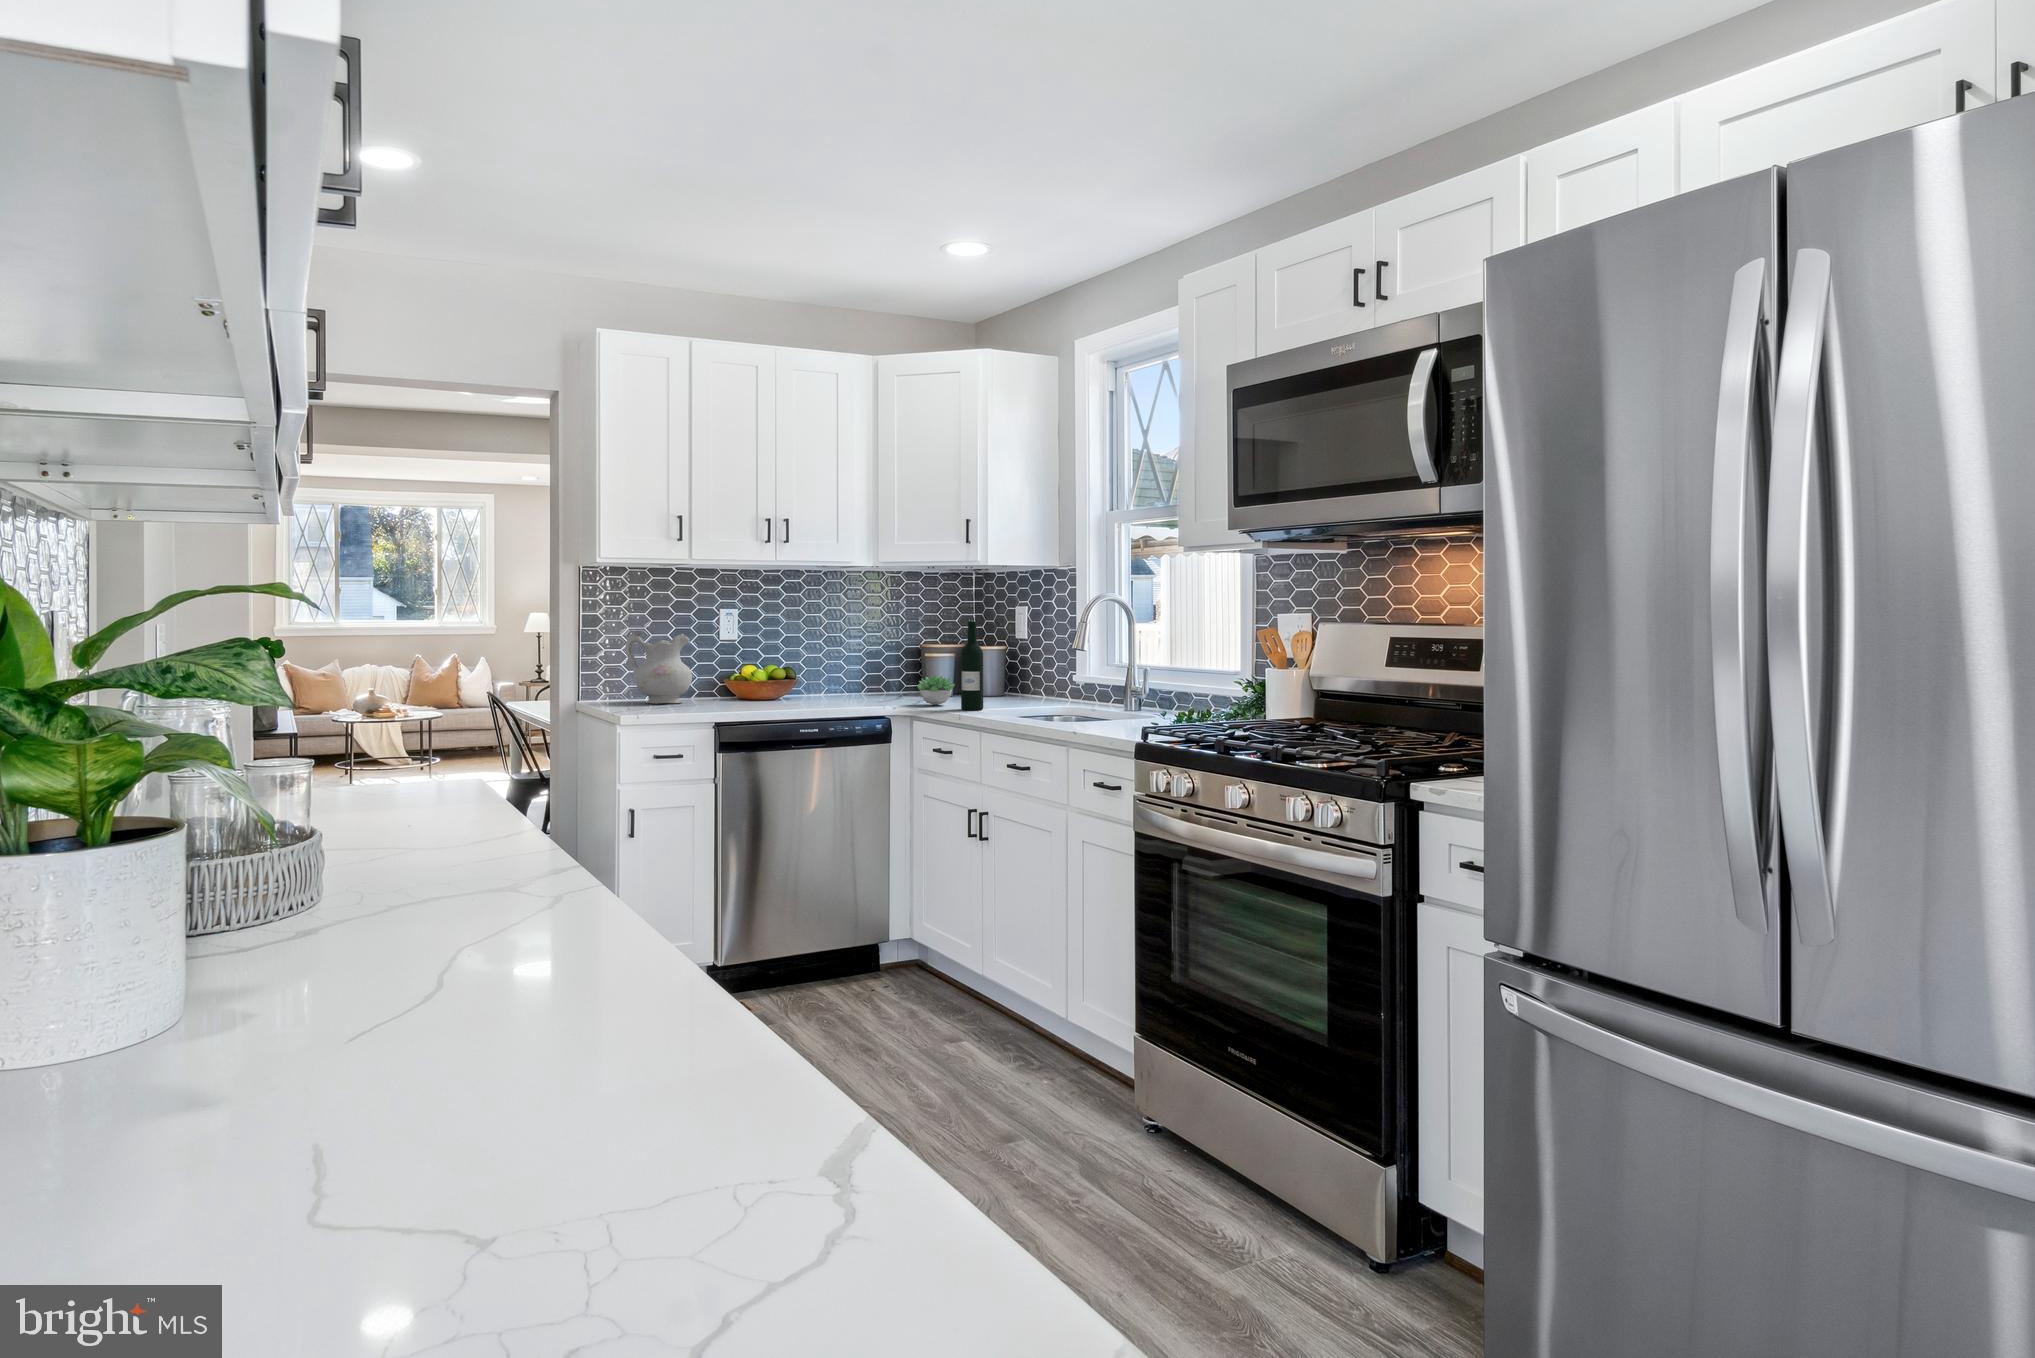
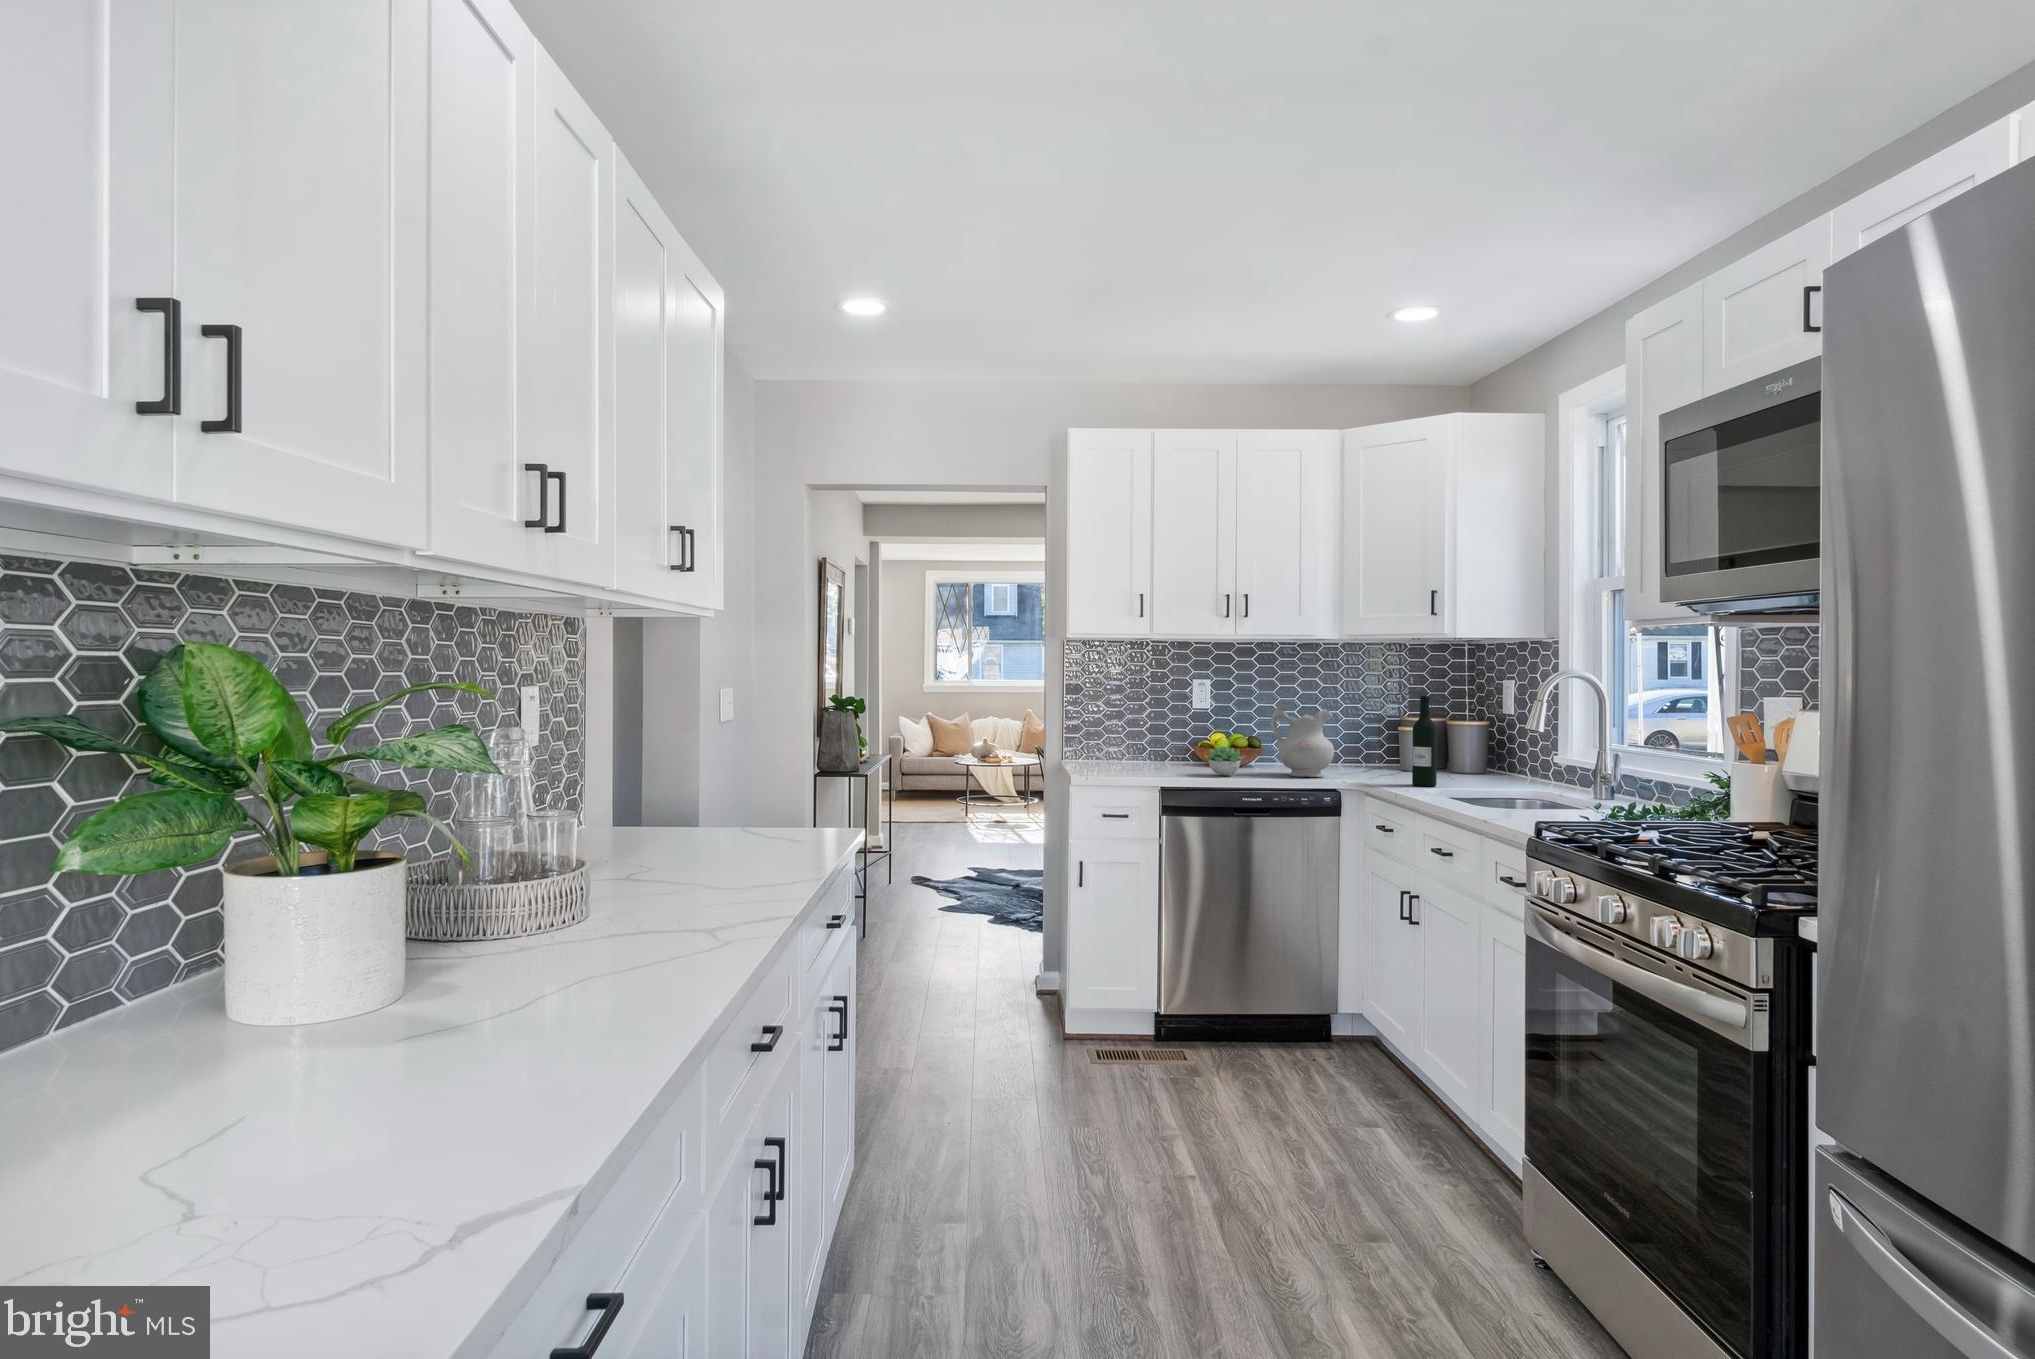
ceramic pitcher: present [626,632,692,704] -> present [1271,707,1334,777]
succulent plant: present [917,676,955,705] -> present [1204,747,1245,775]

